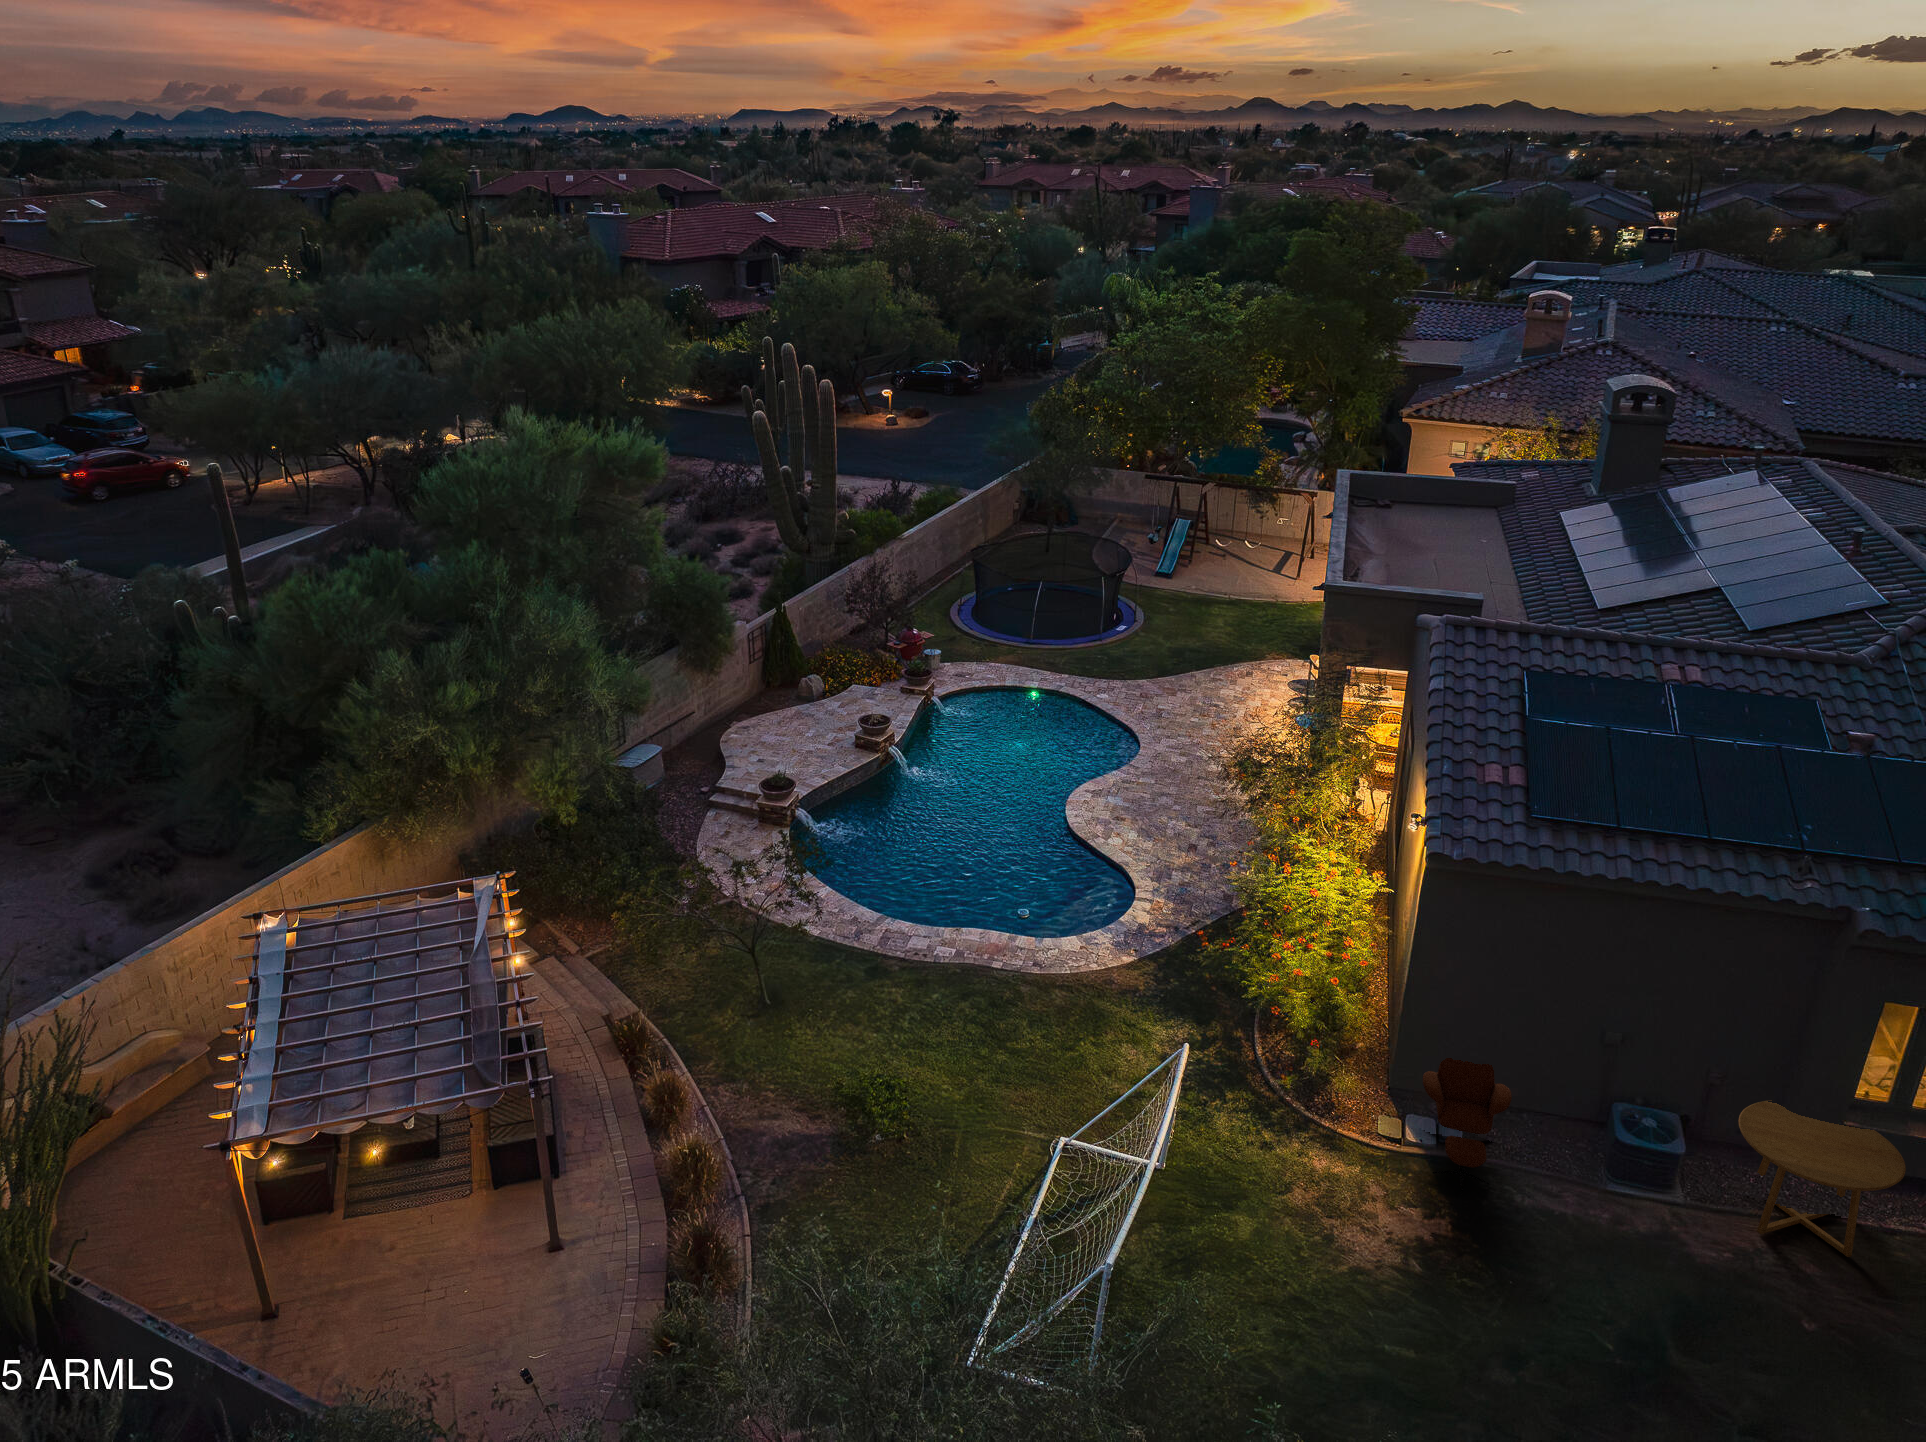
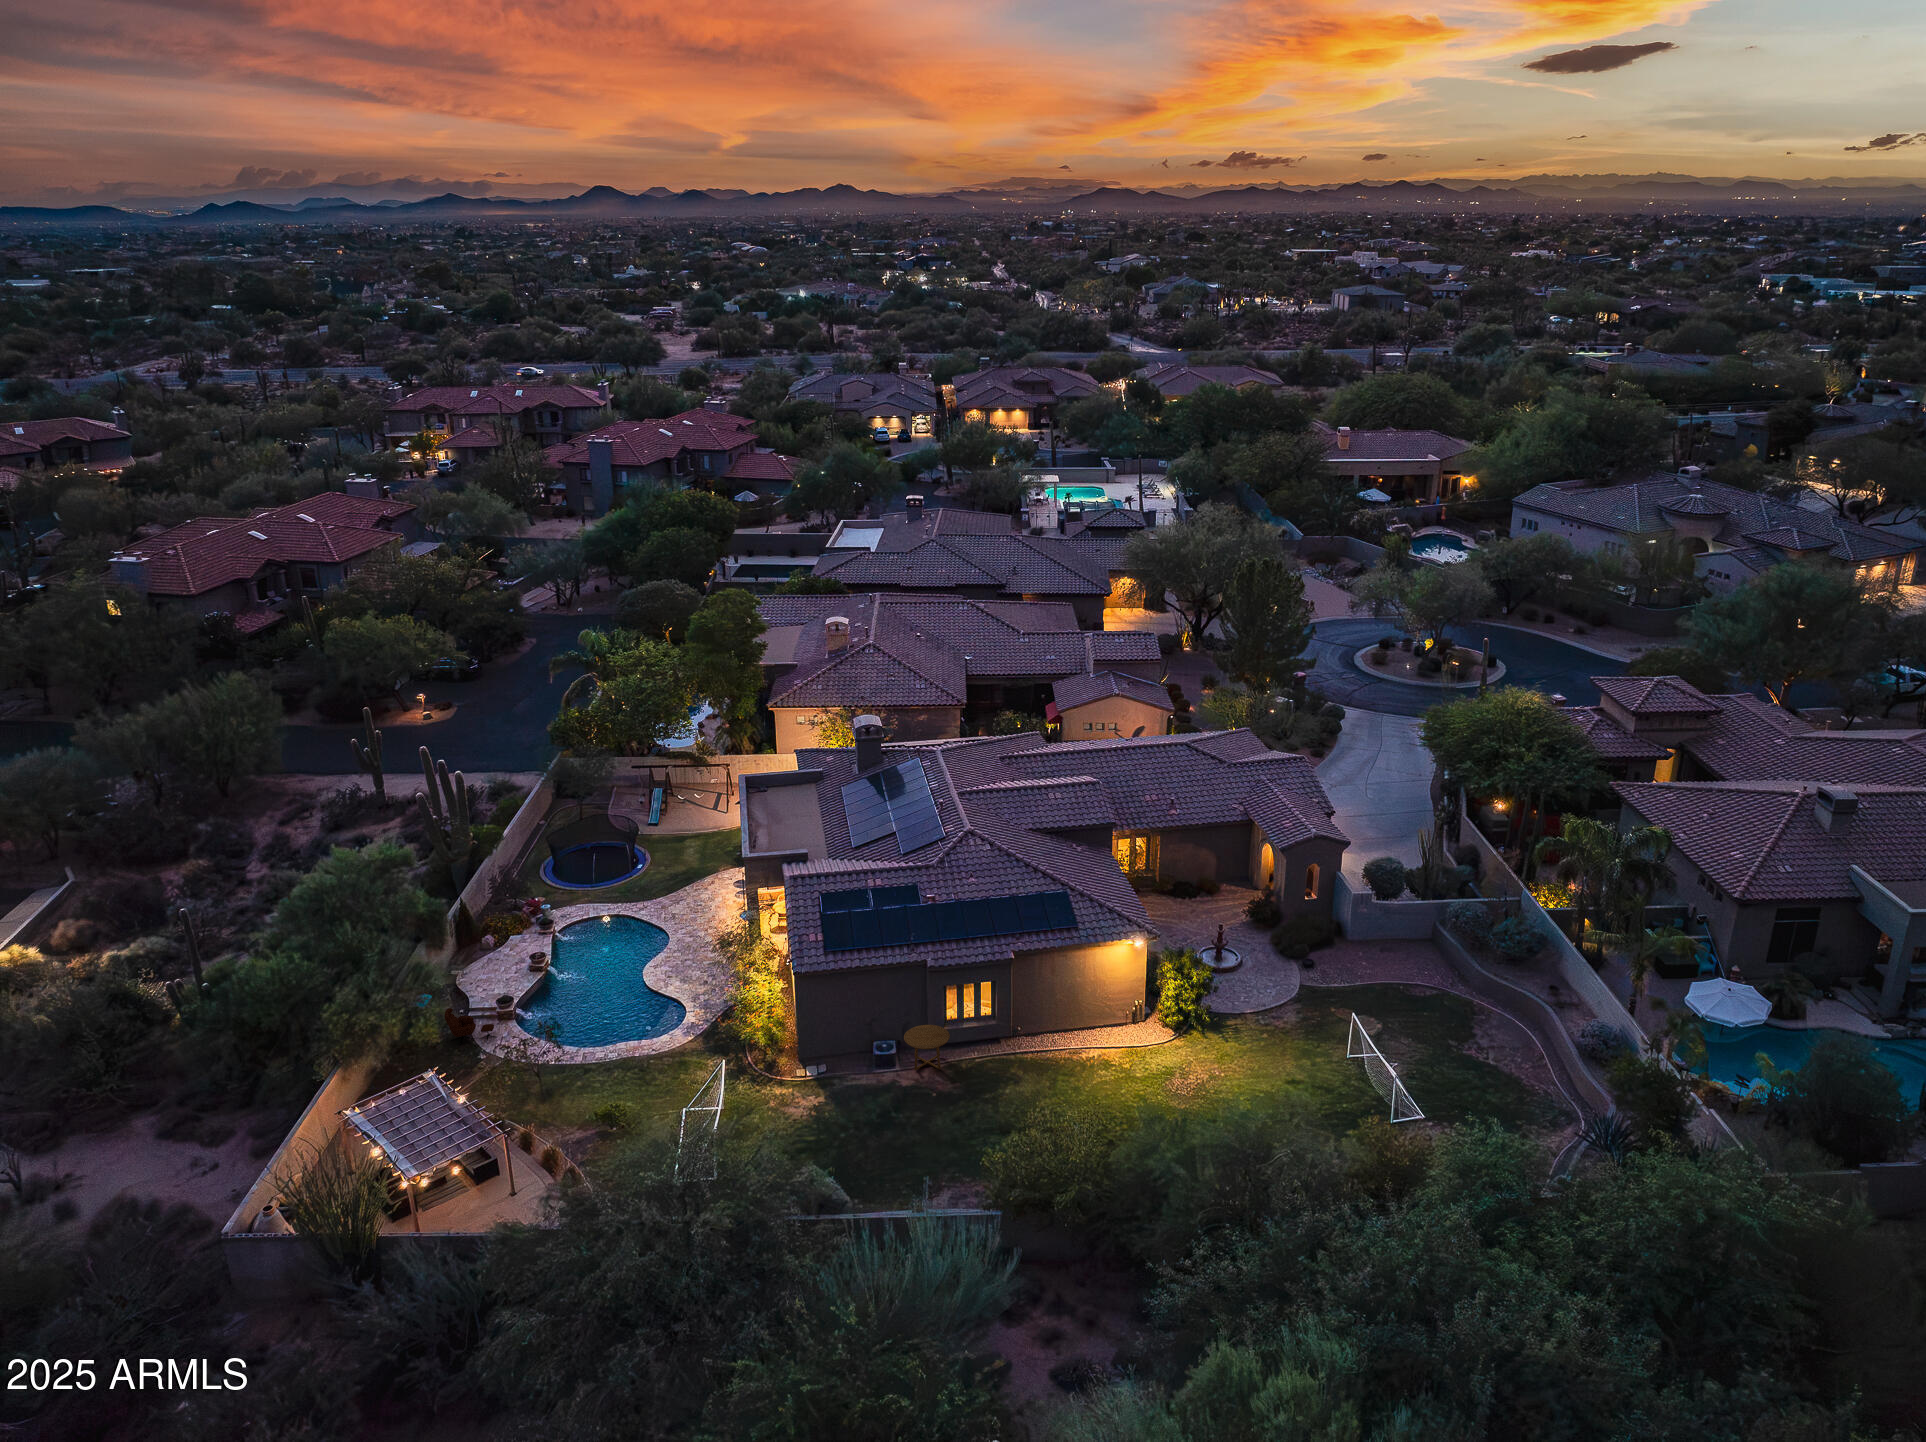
lounge chair: present [1423,1058,1512,1195] -> present [445,1008,496,1045]

